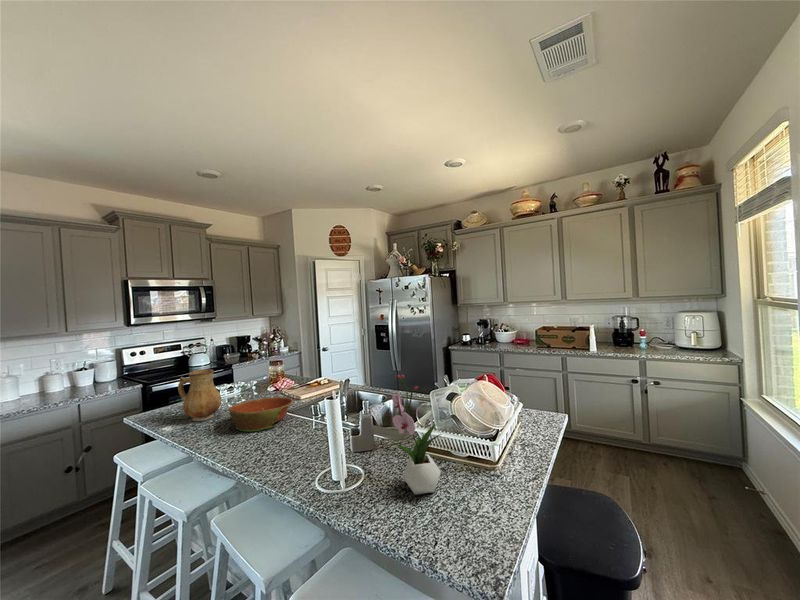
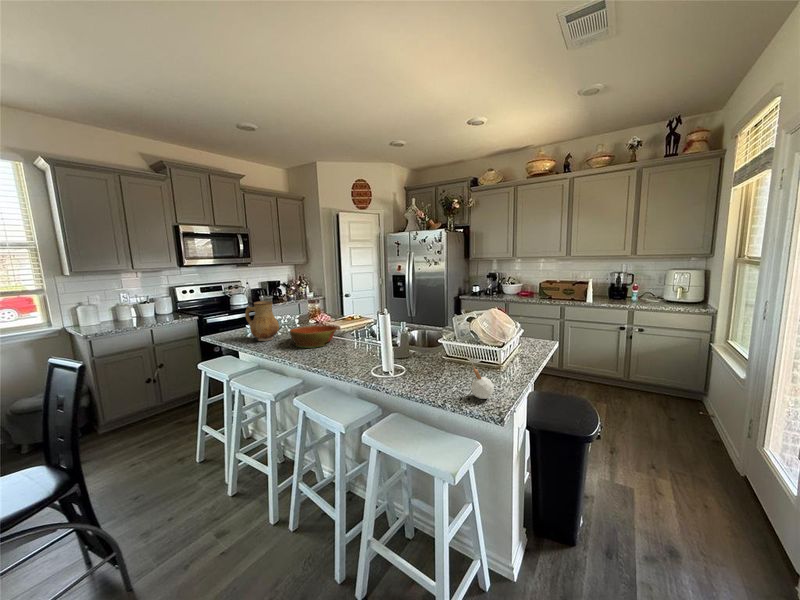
flower arrangement: present [392,375,441,495] -> none [428,300,464,383]
candle: none [451,469,486,531] -> present [472,365,494,399]

